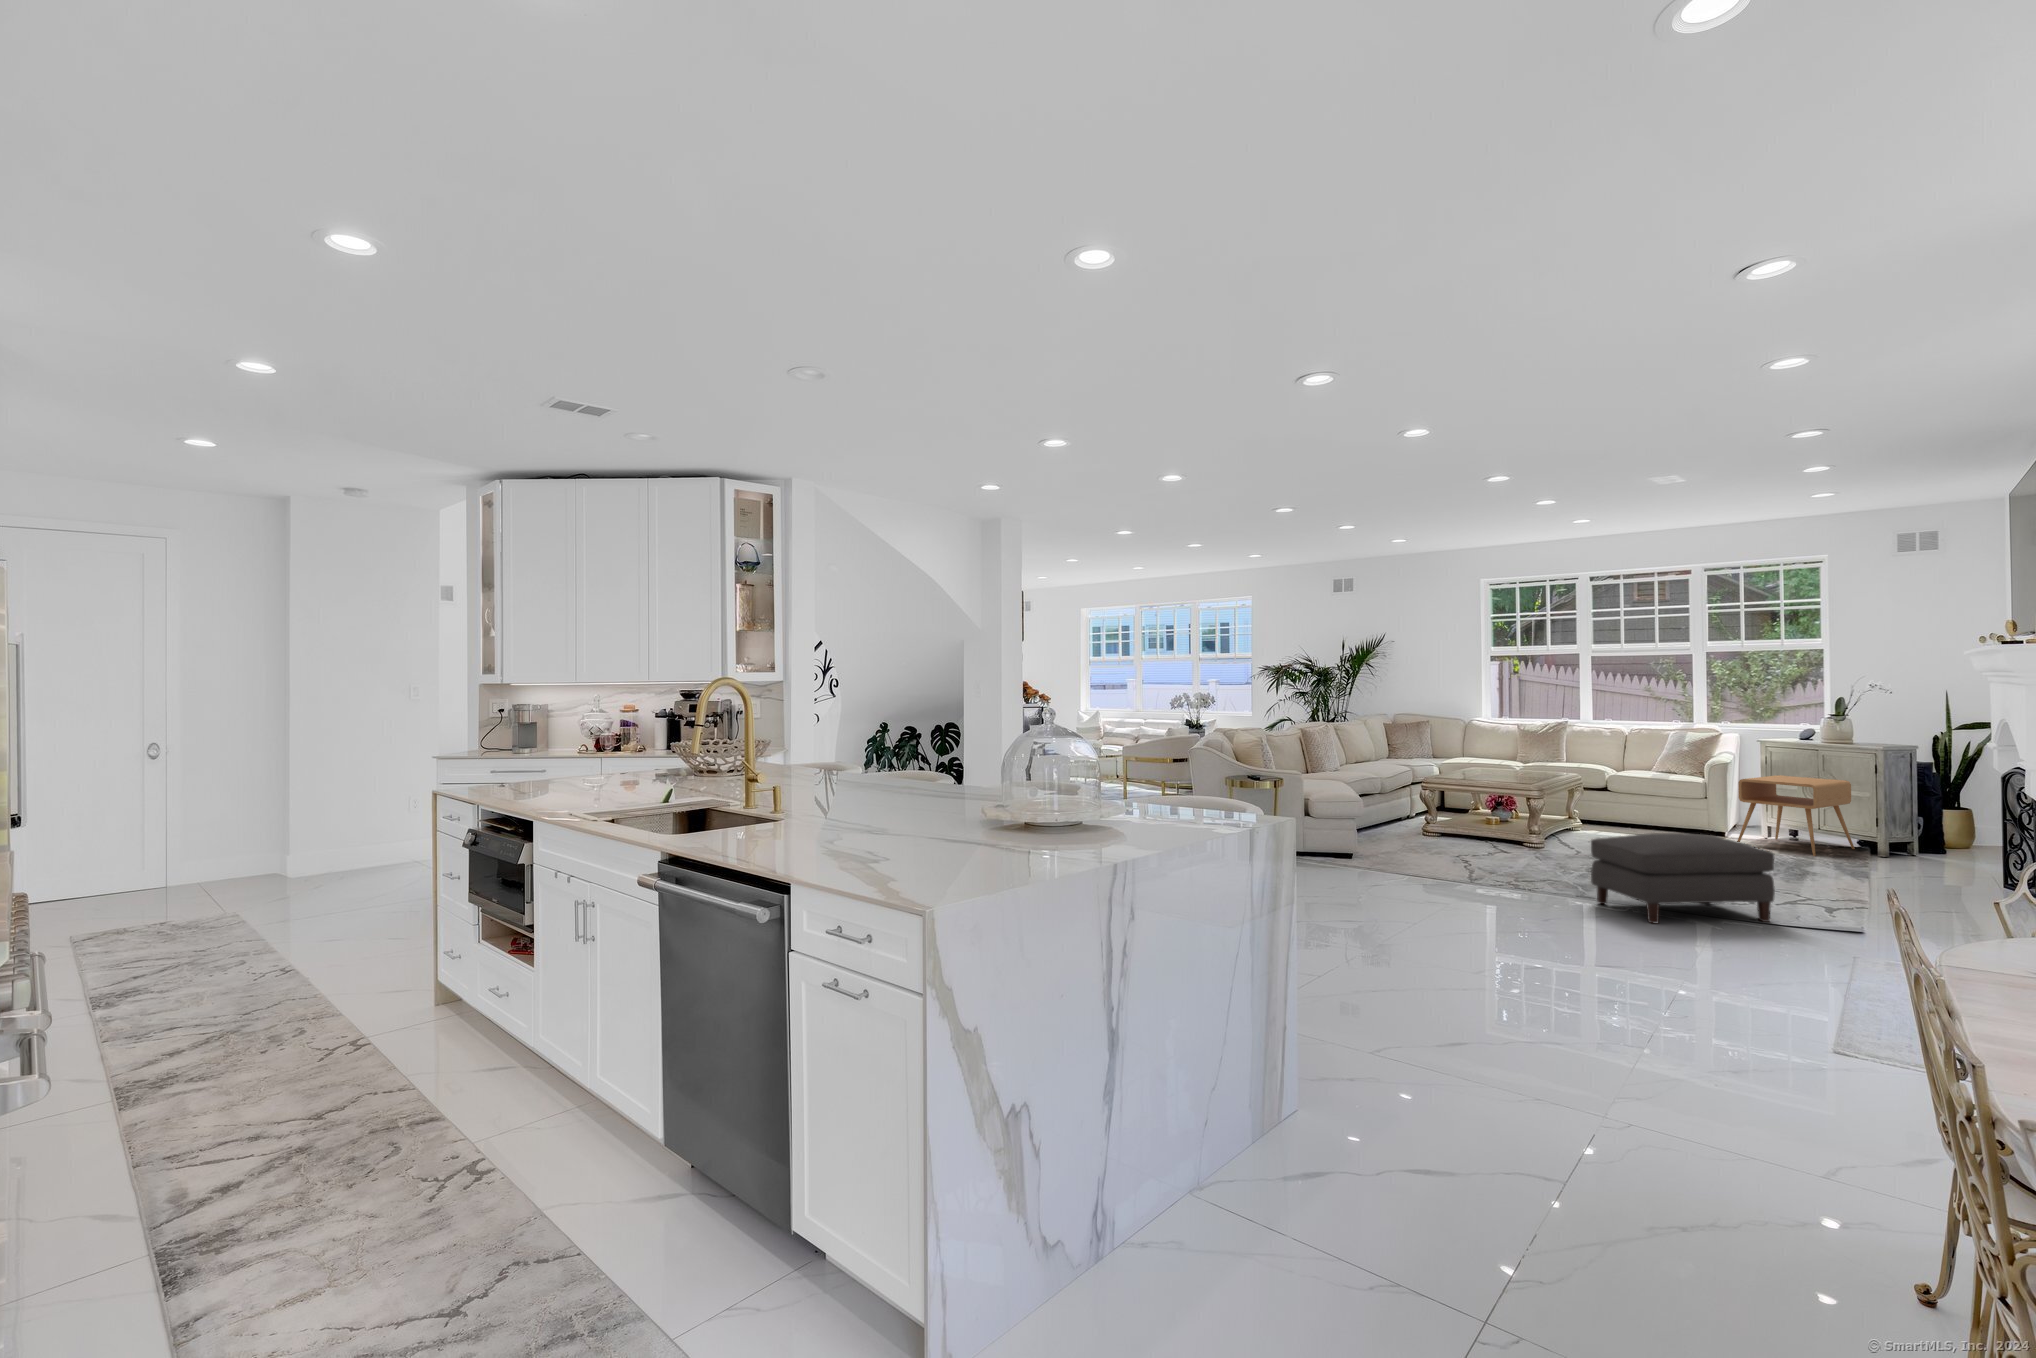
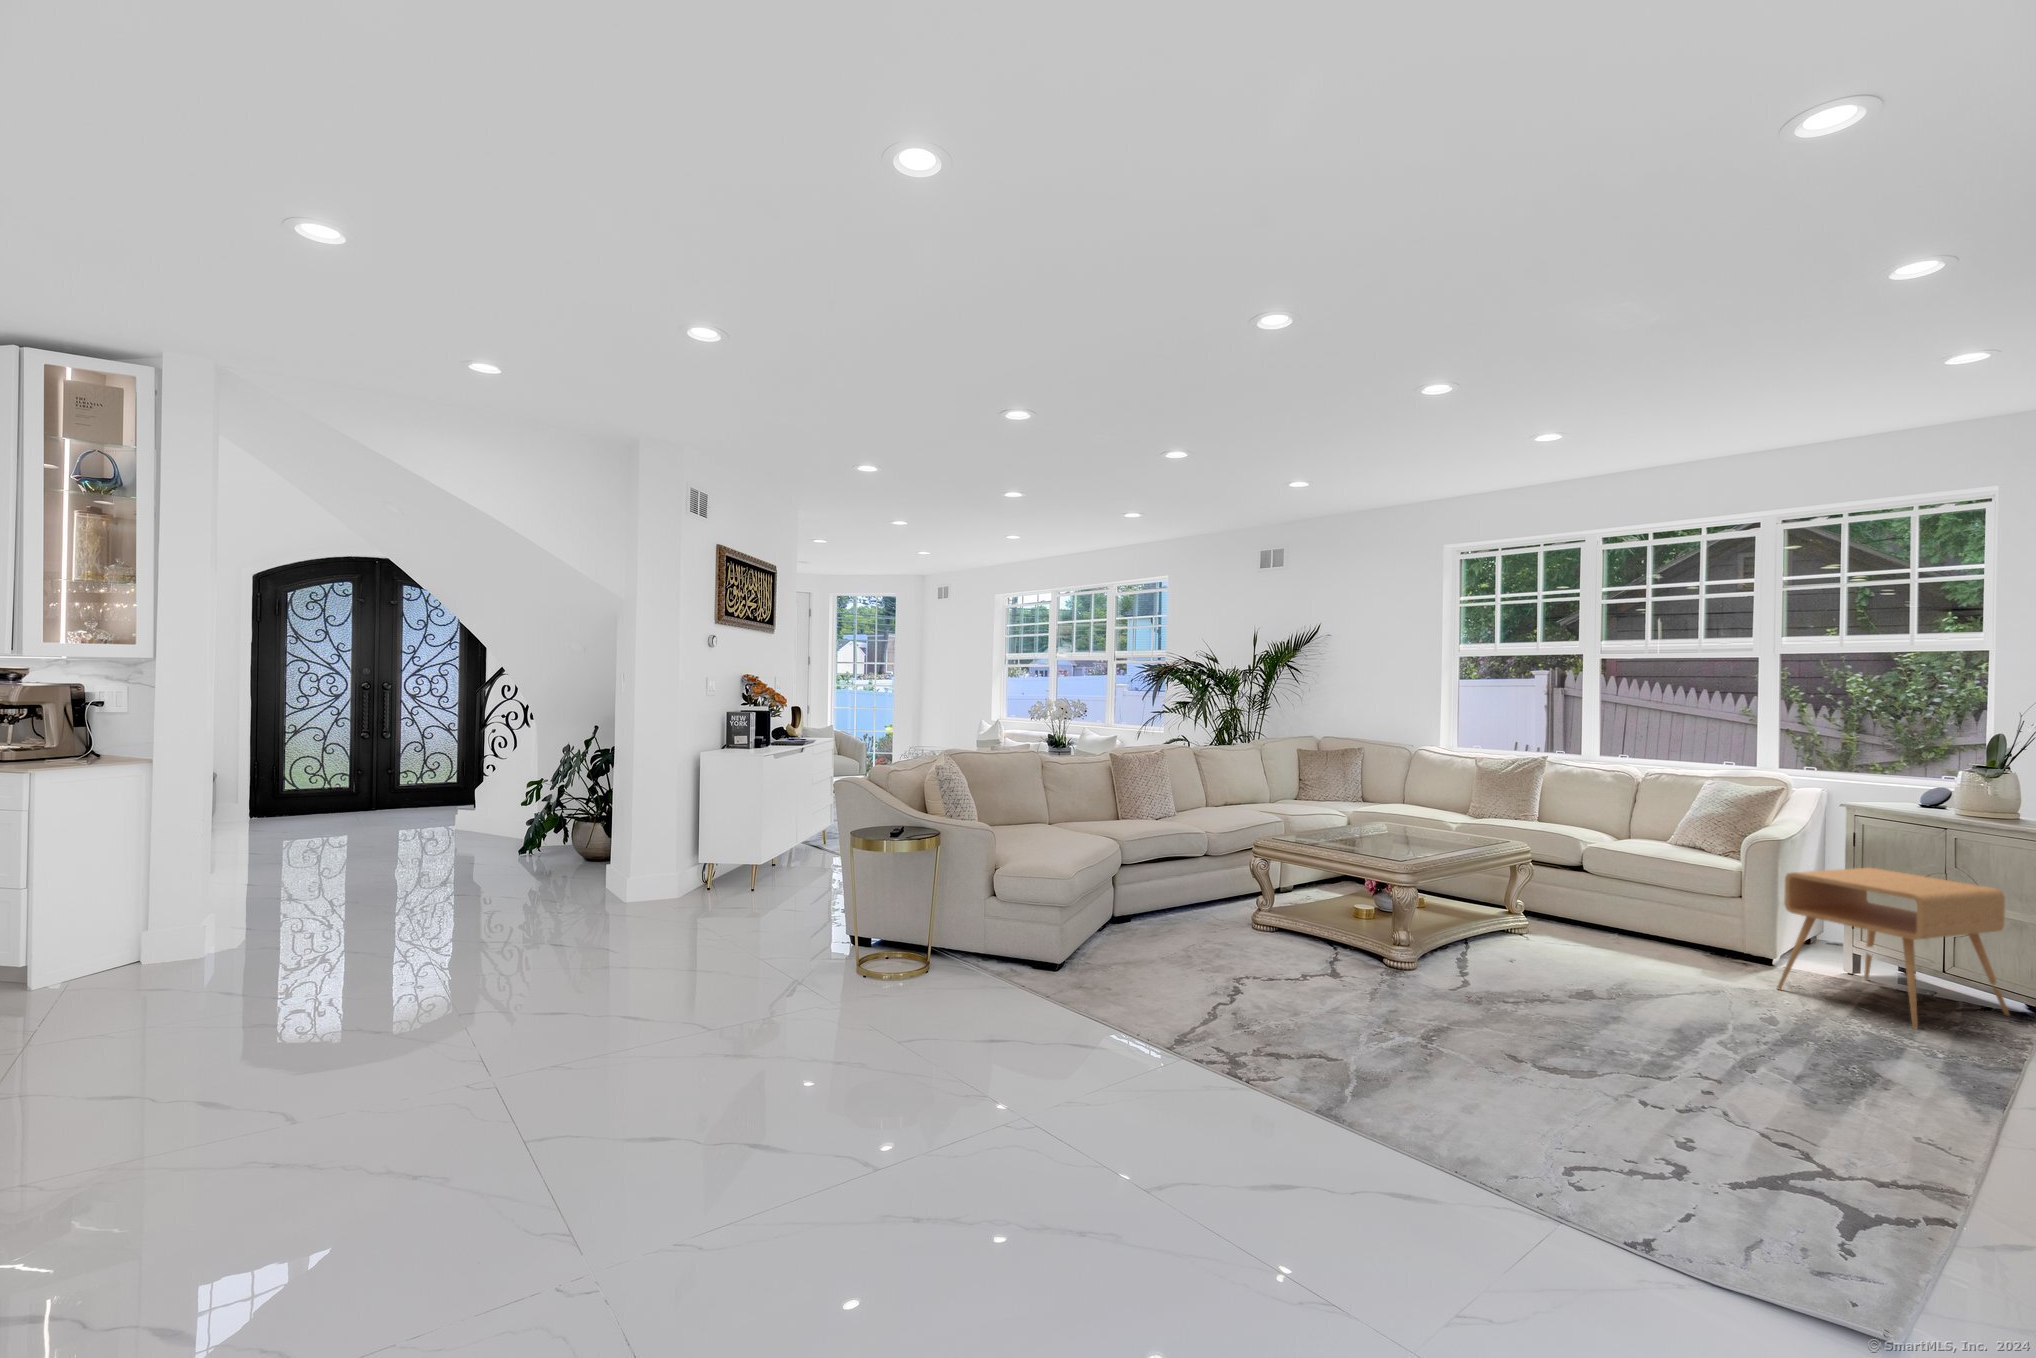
ottoman: present [1591,833,1775,924] -> none [1319,1004,1675,1252]

